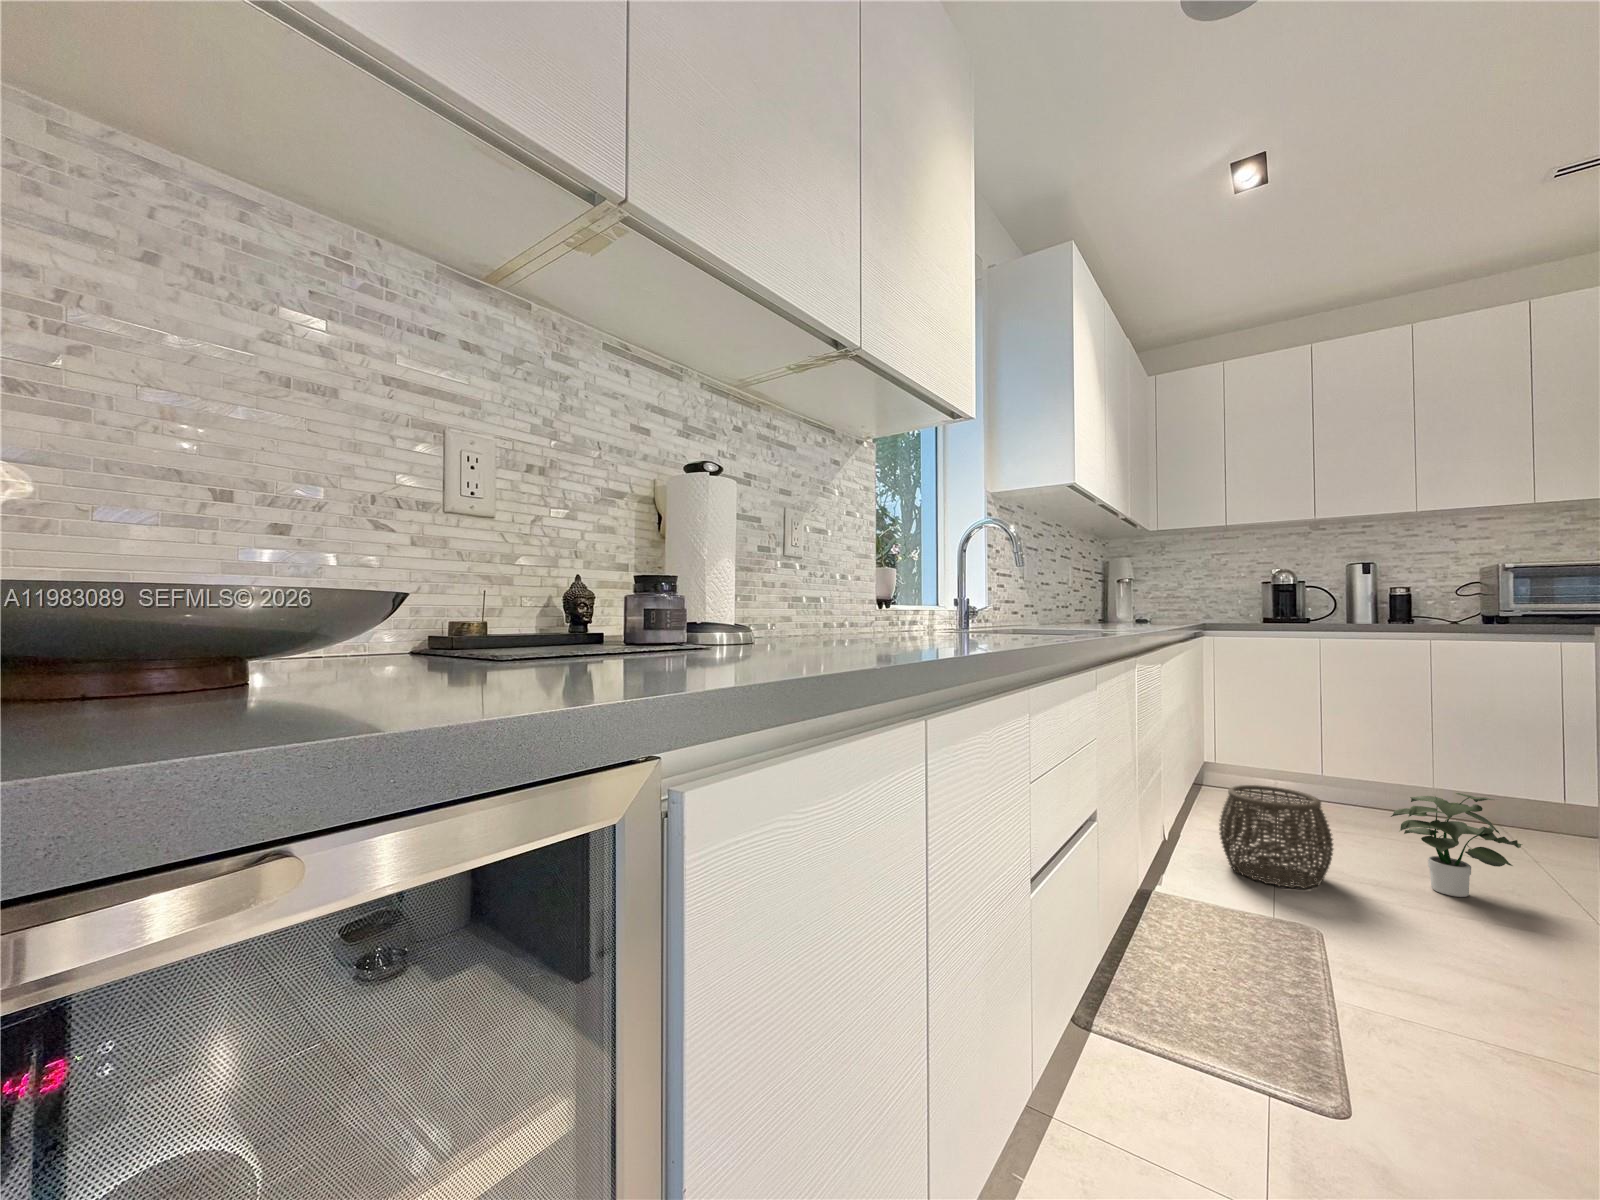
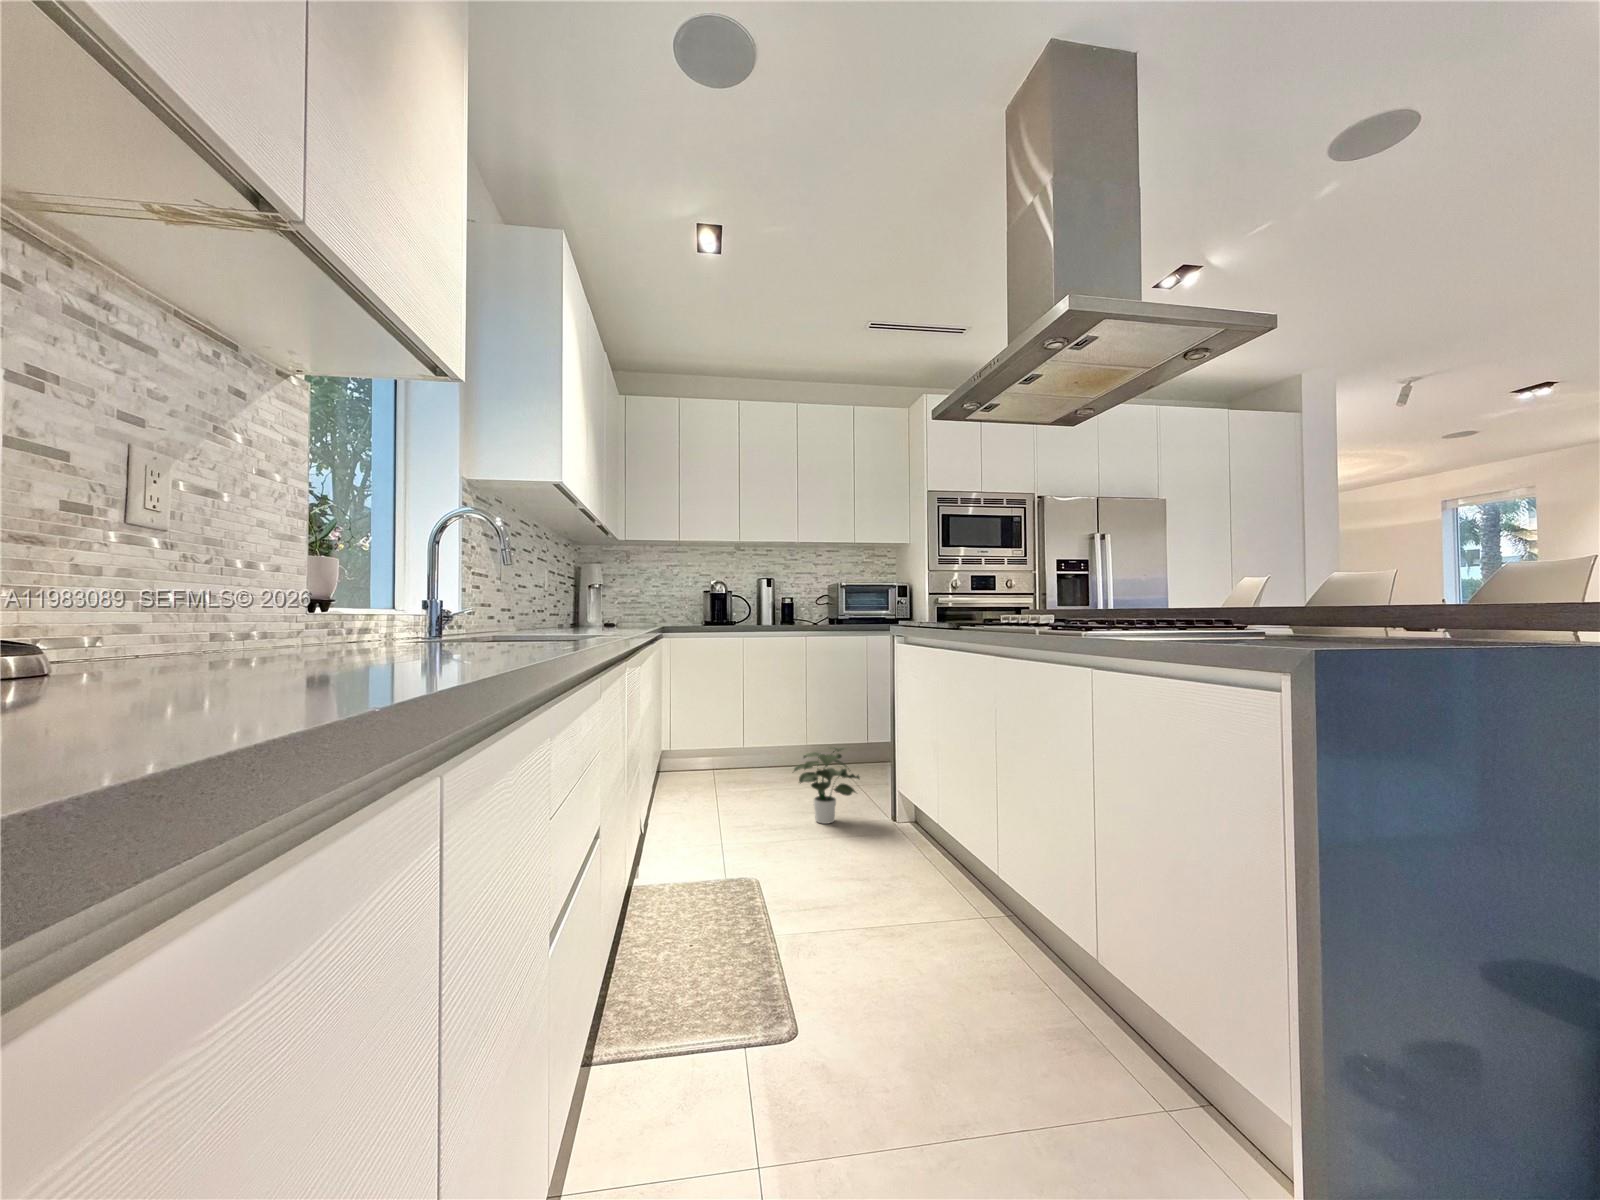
woven basket: present [1219,785,1333,888] -> none [681,764,761,850]

